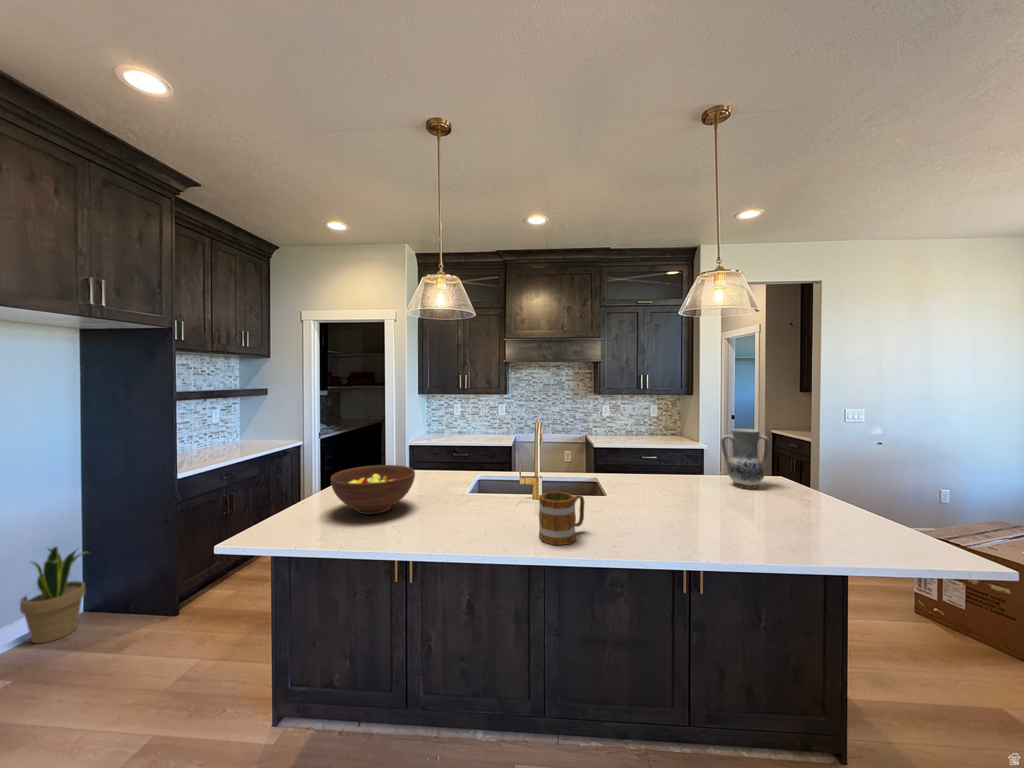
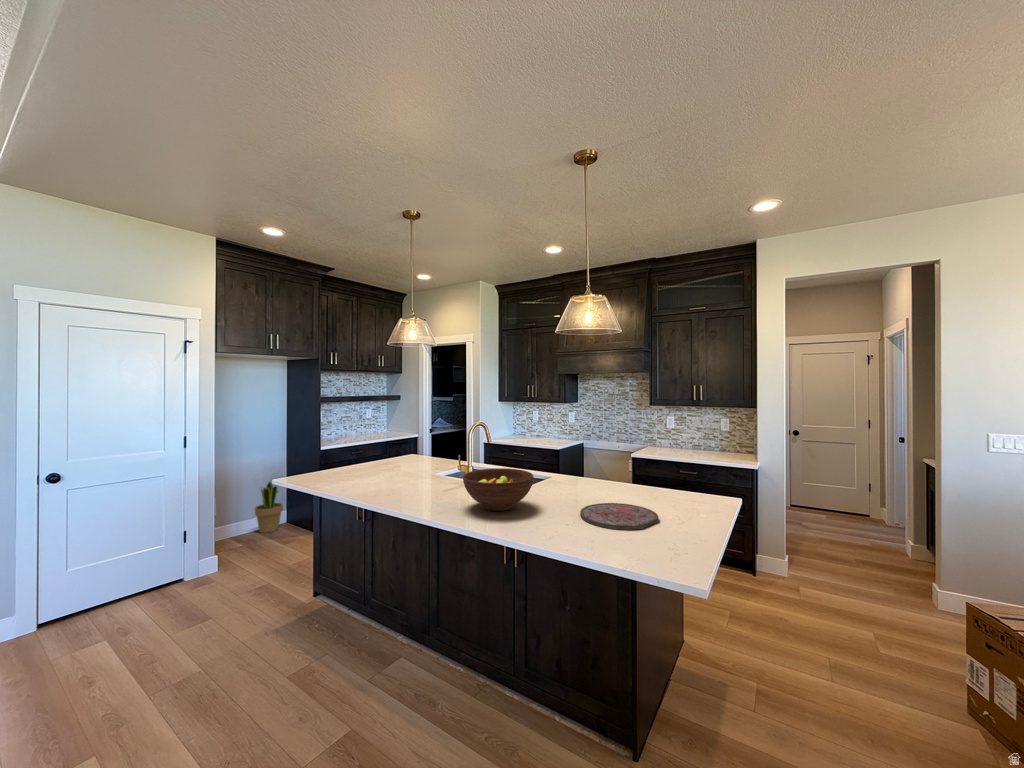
vase: present [721,429,770,489] -> none [639,440,680,499]
fruit bowl: present [330,465,415,514] -> present [463,468,534,511]
mug: present [539,492,585,545] -> none [407,470,444,504]
cutting board: none [738,499,838,530] -> present [580,503,658,530]

